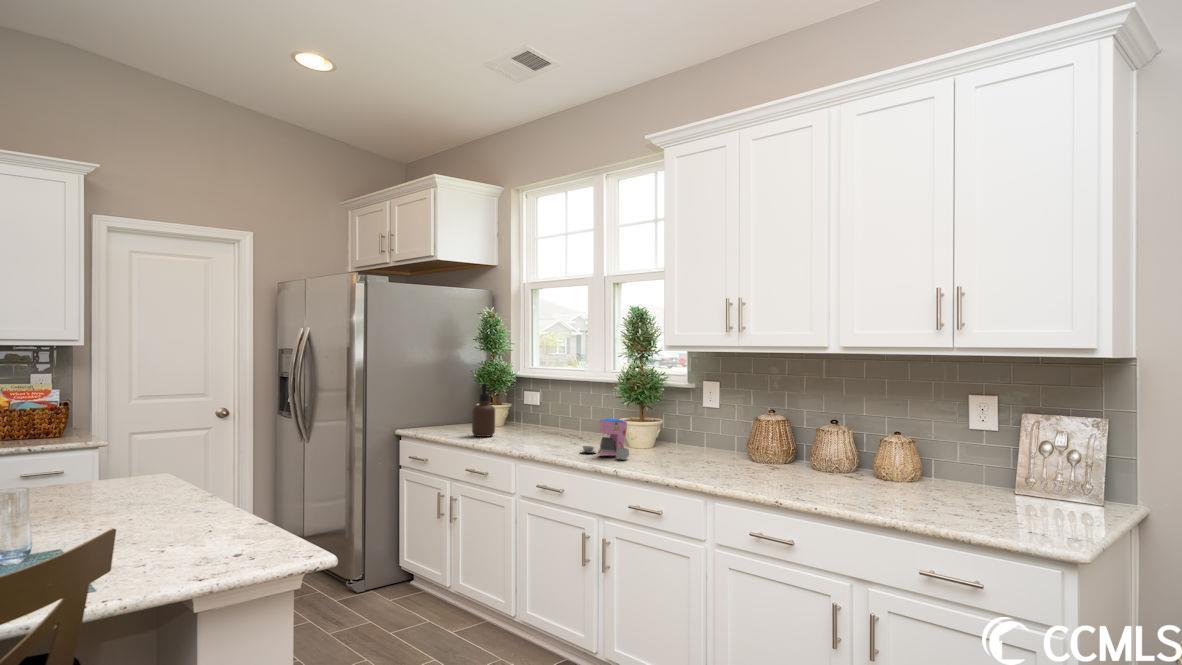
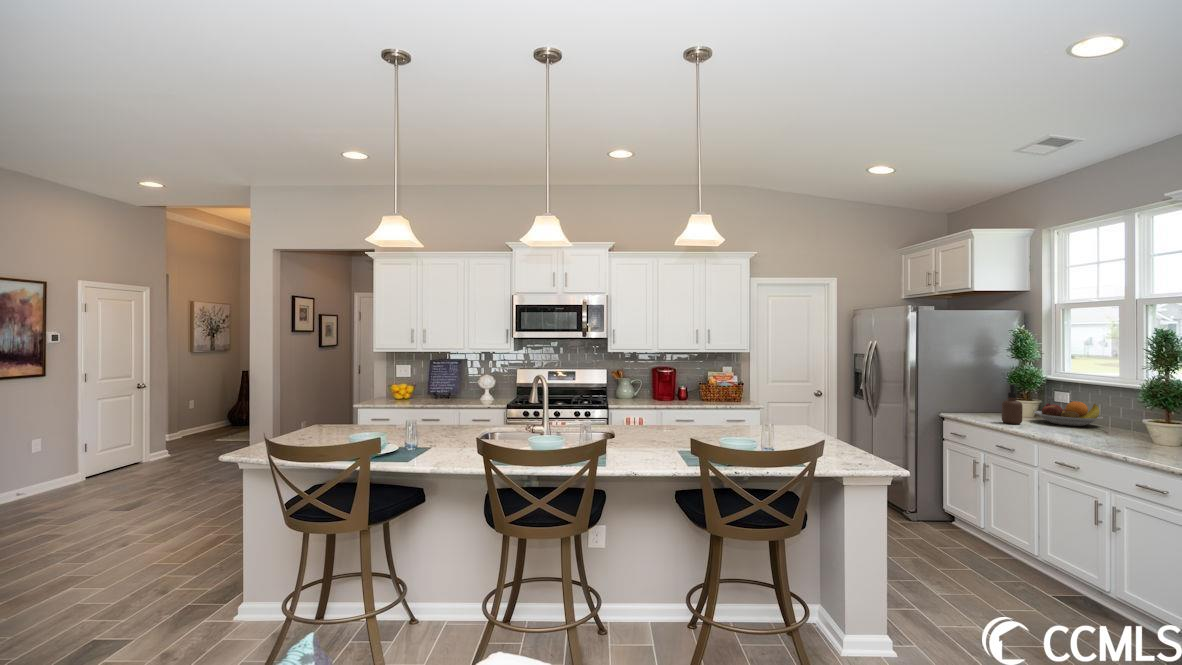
fruit bowl: none [505,400,572,431] -> present [1034,401,1103,426]
coffee maker: present [581,418,629,460] -> none [1098,418,1147,451]

